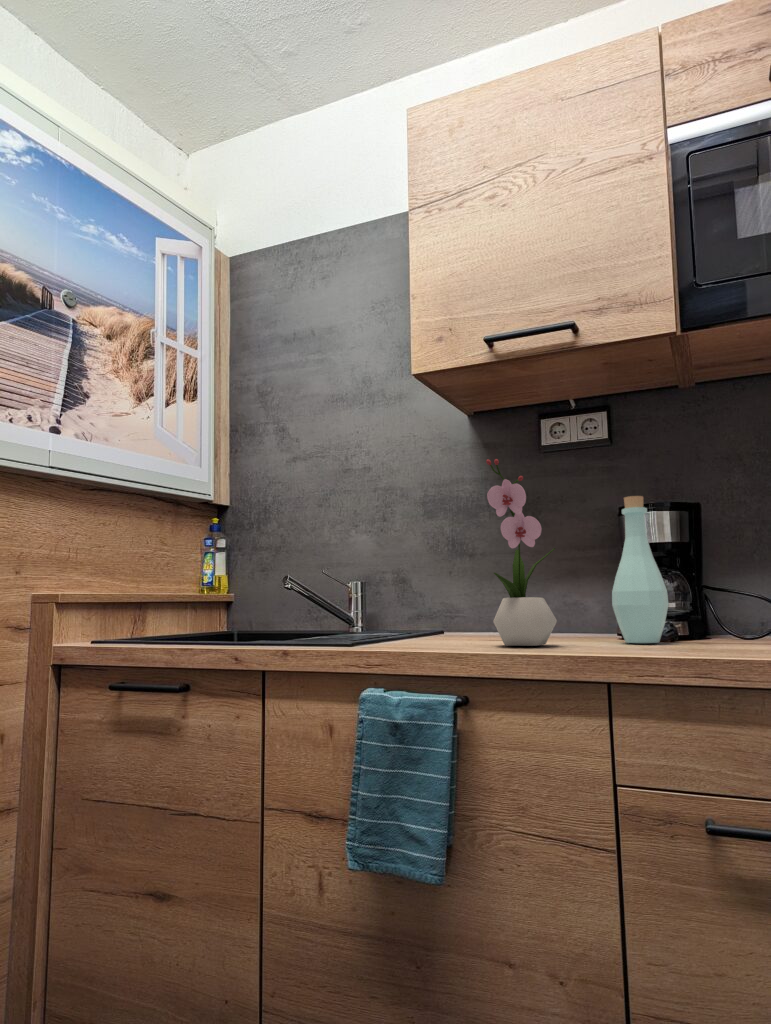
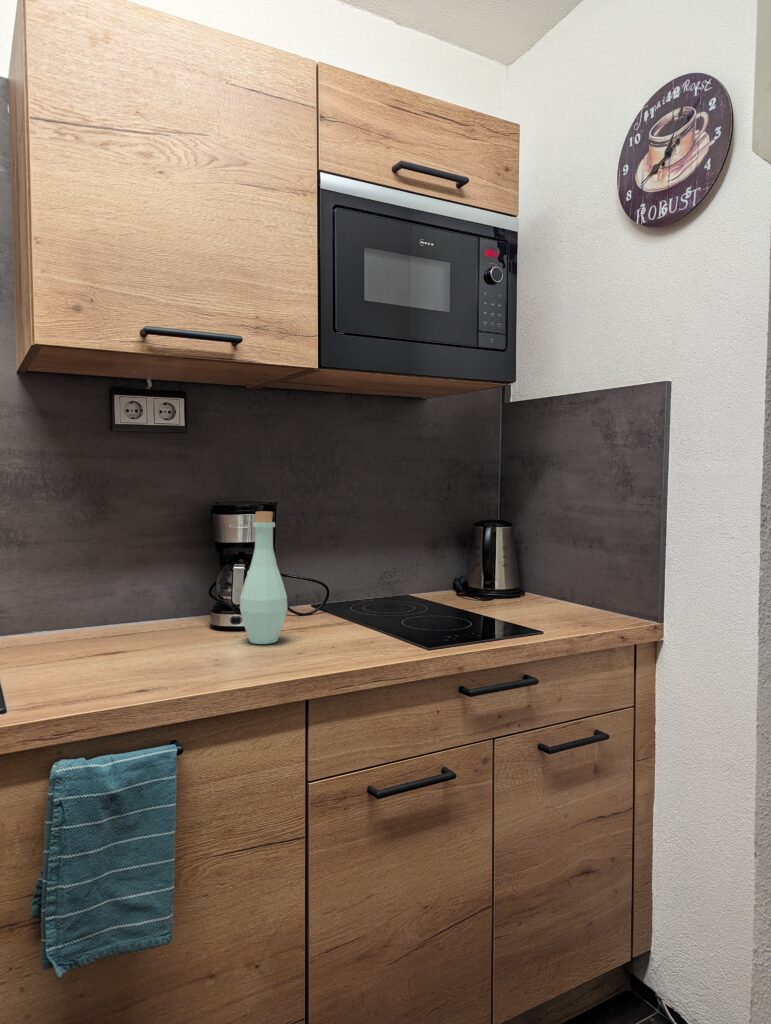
flower arrangement: present [486,459,557,646] -> none [154,478,220,671]

